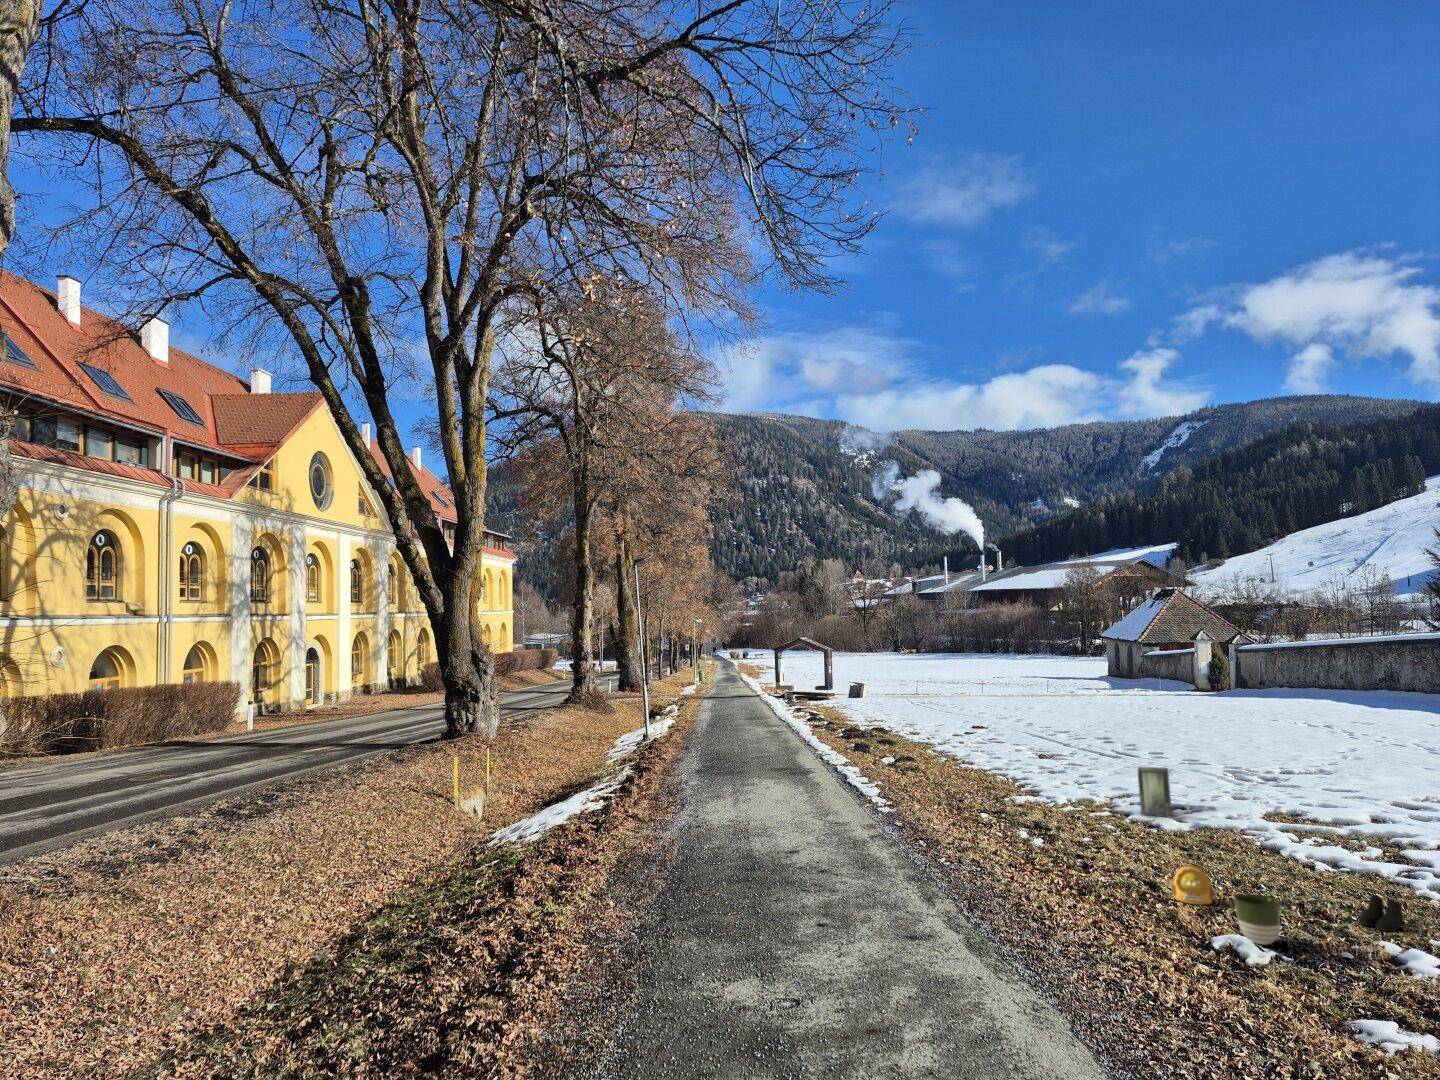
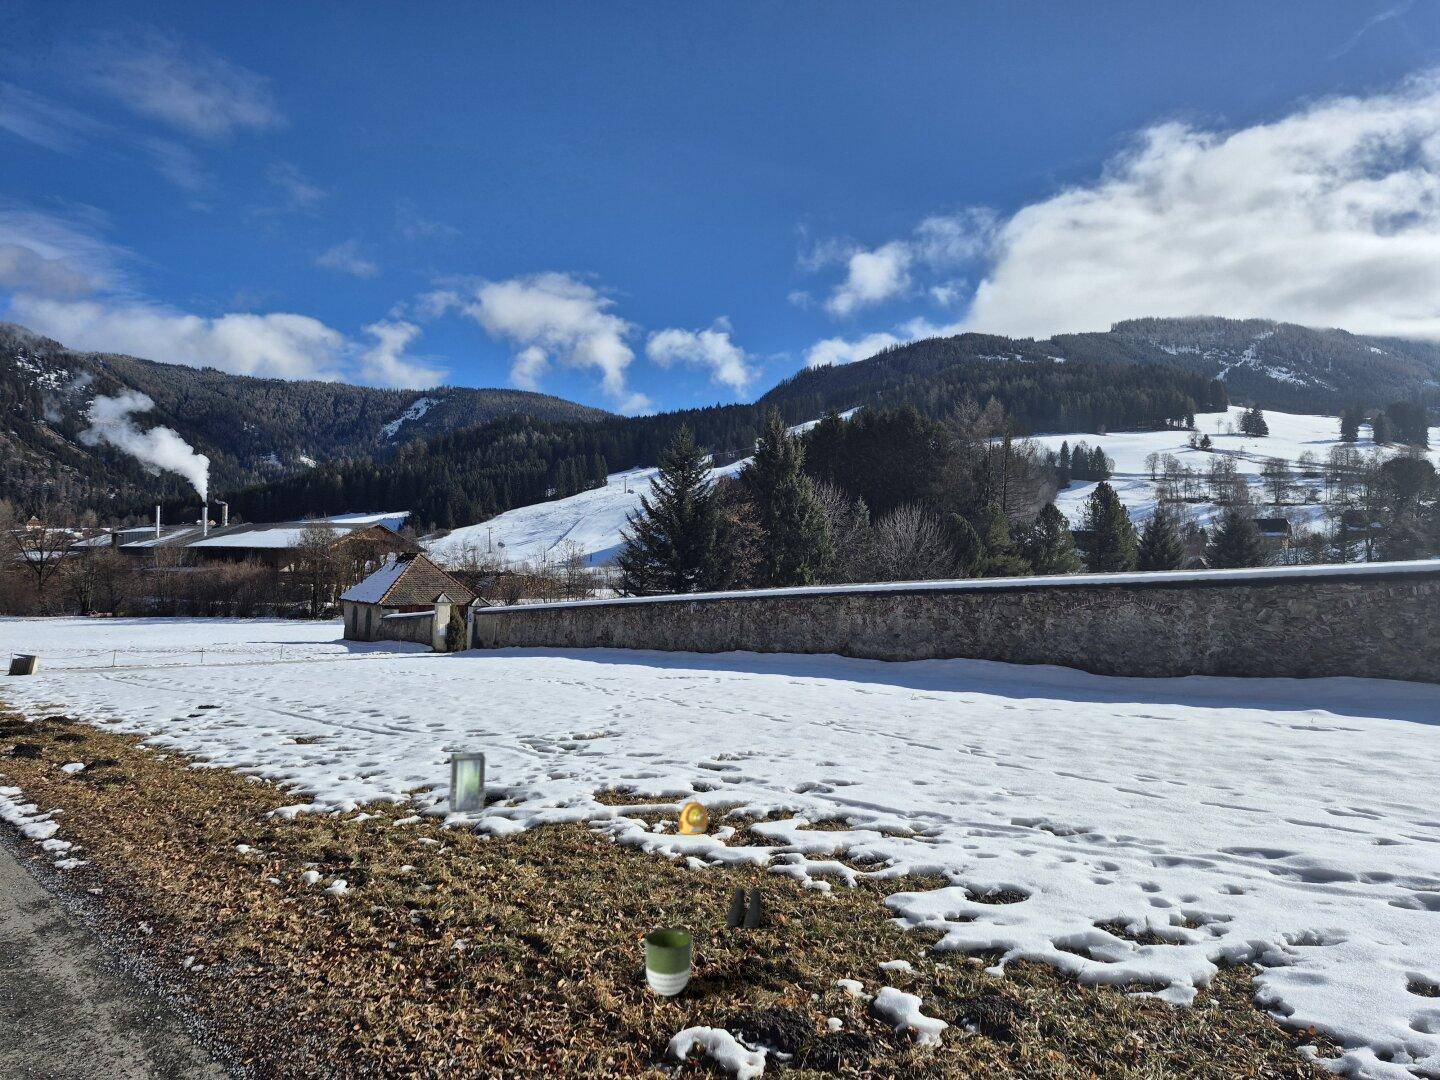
backpack: present [1171,860,1214,905] -> present [678,798,708,835]

